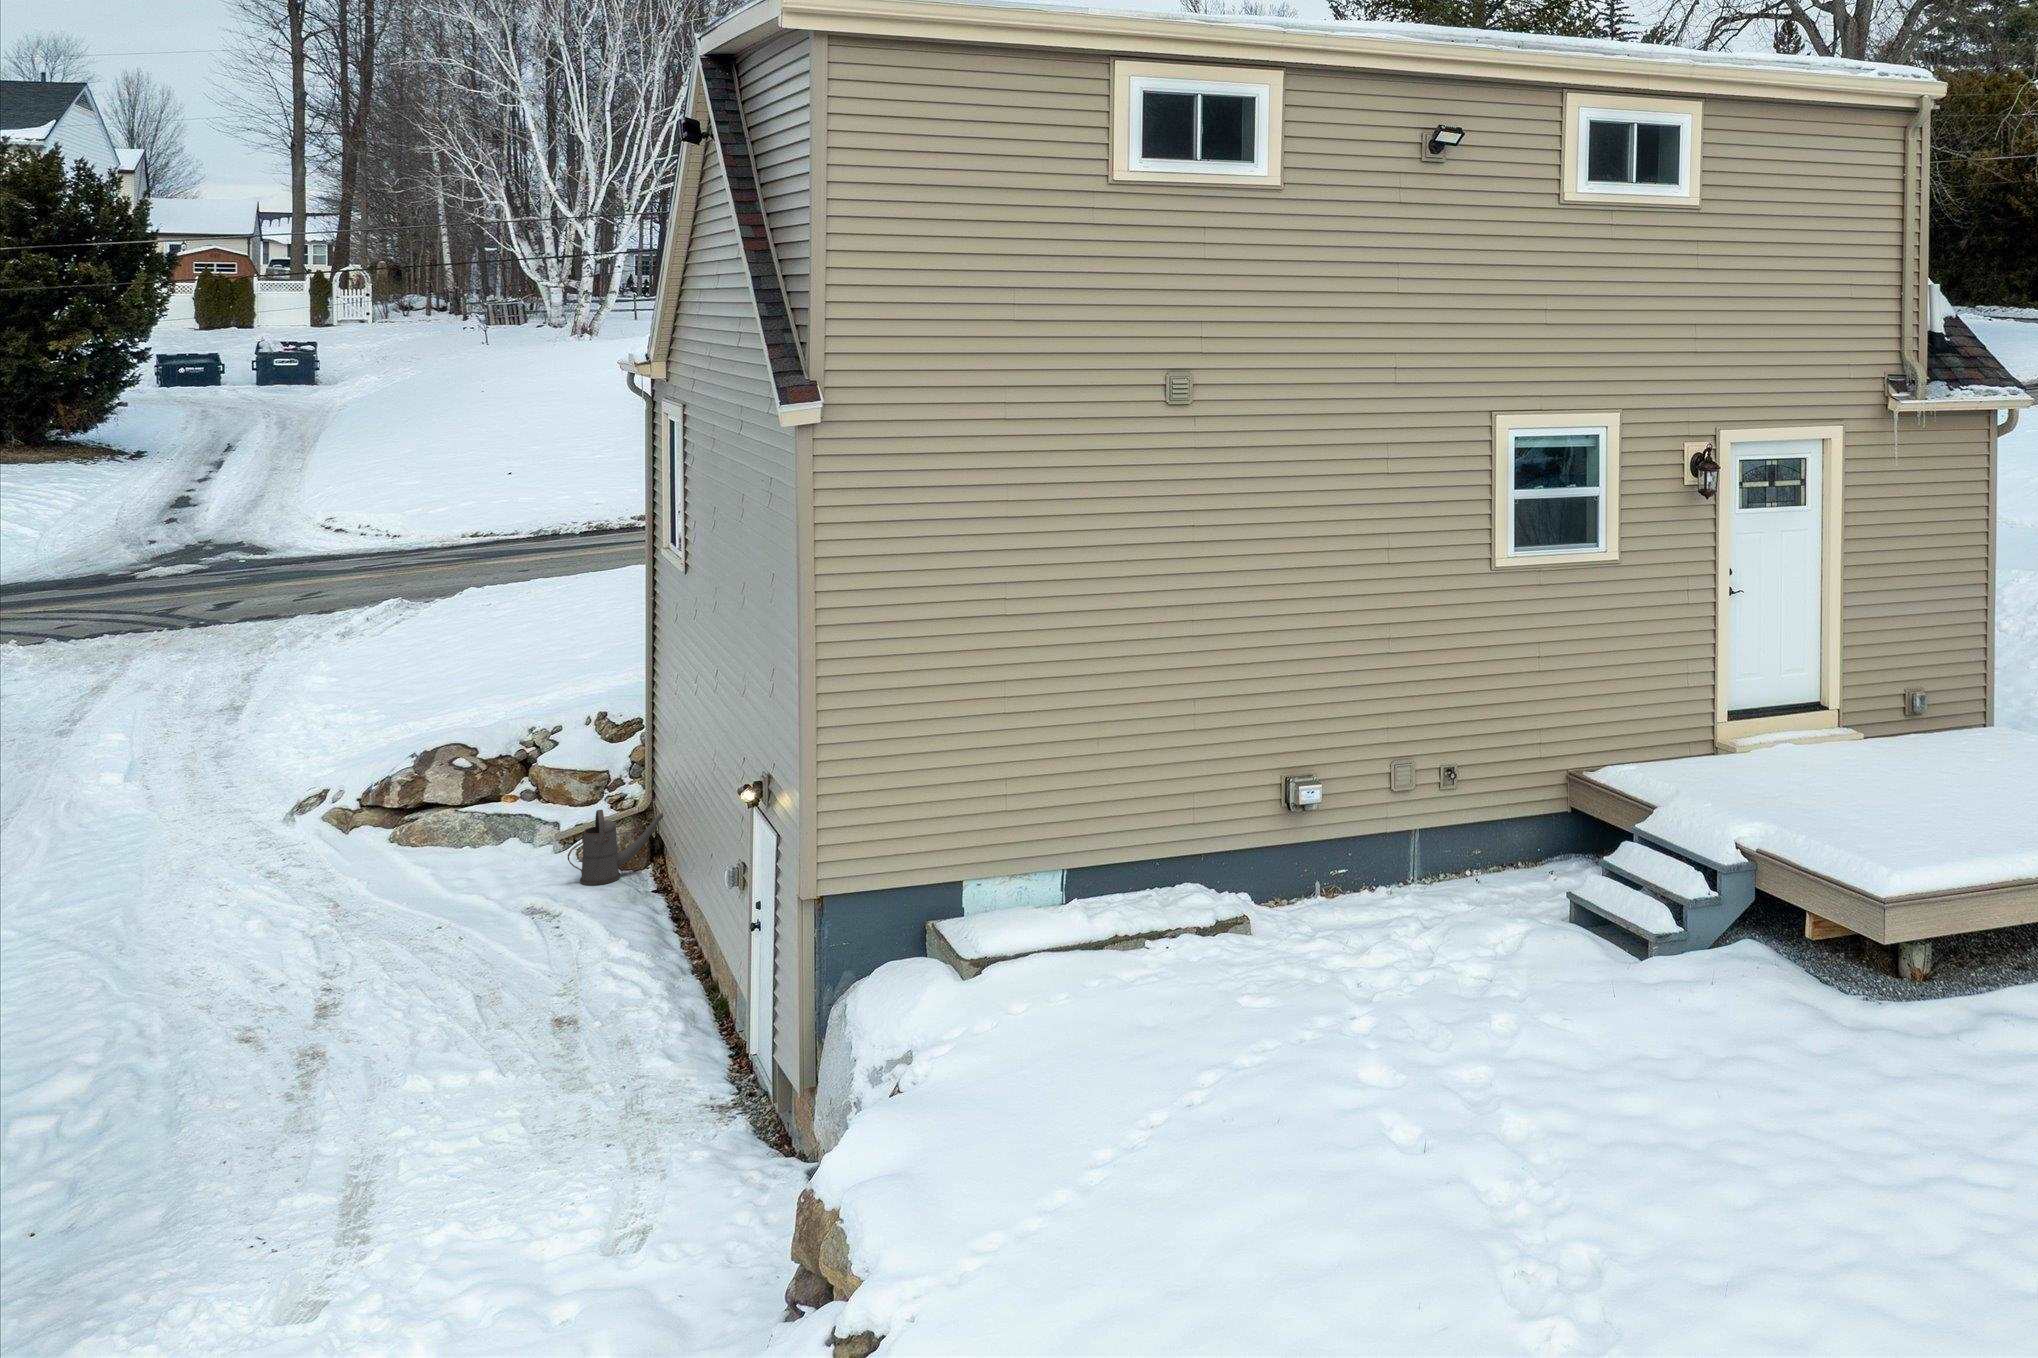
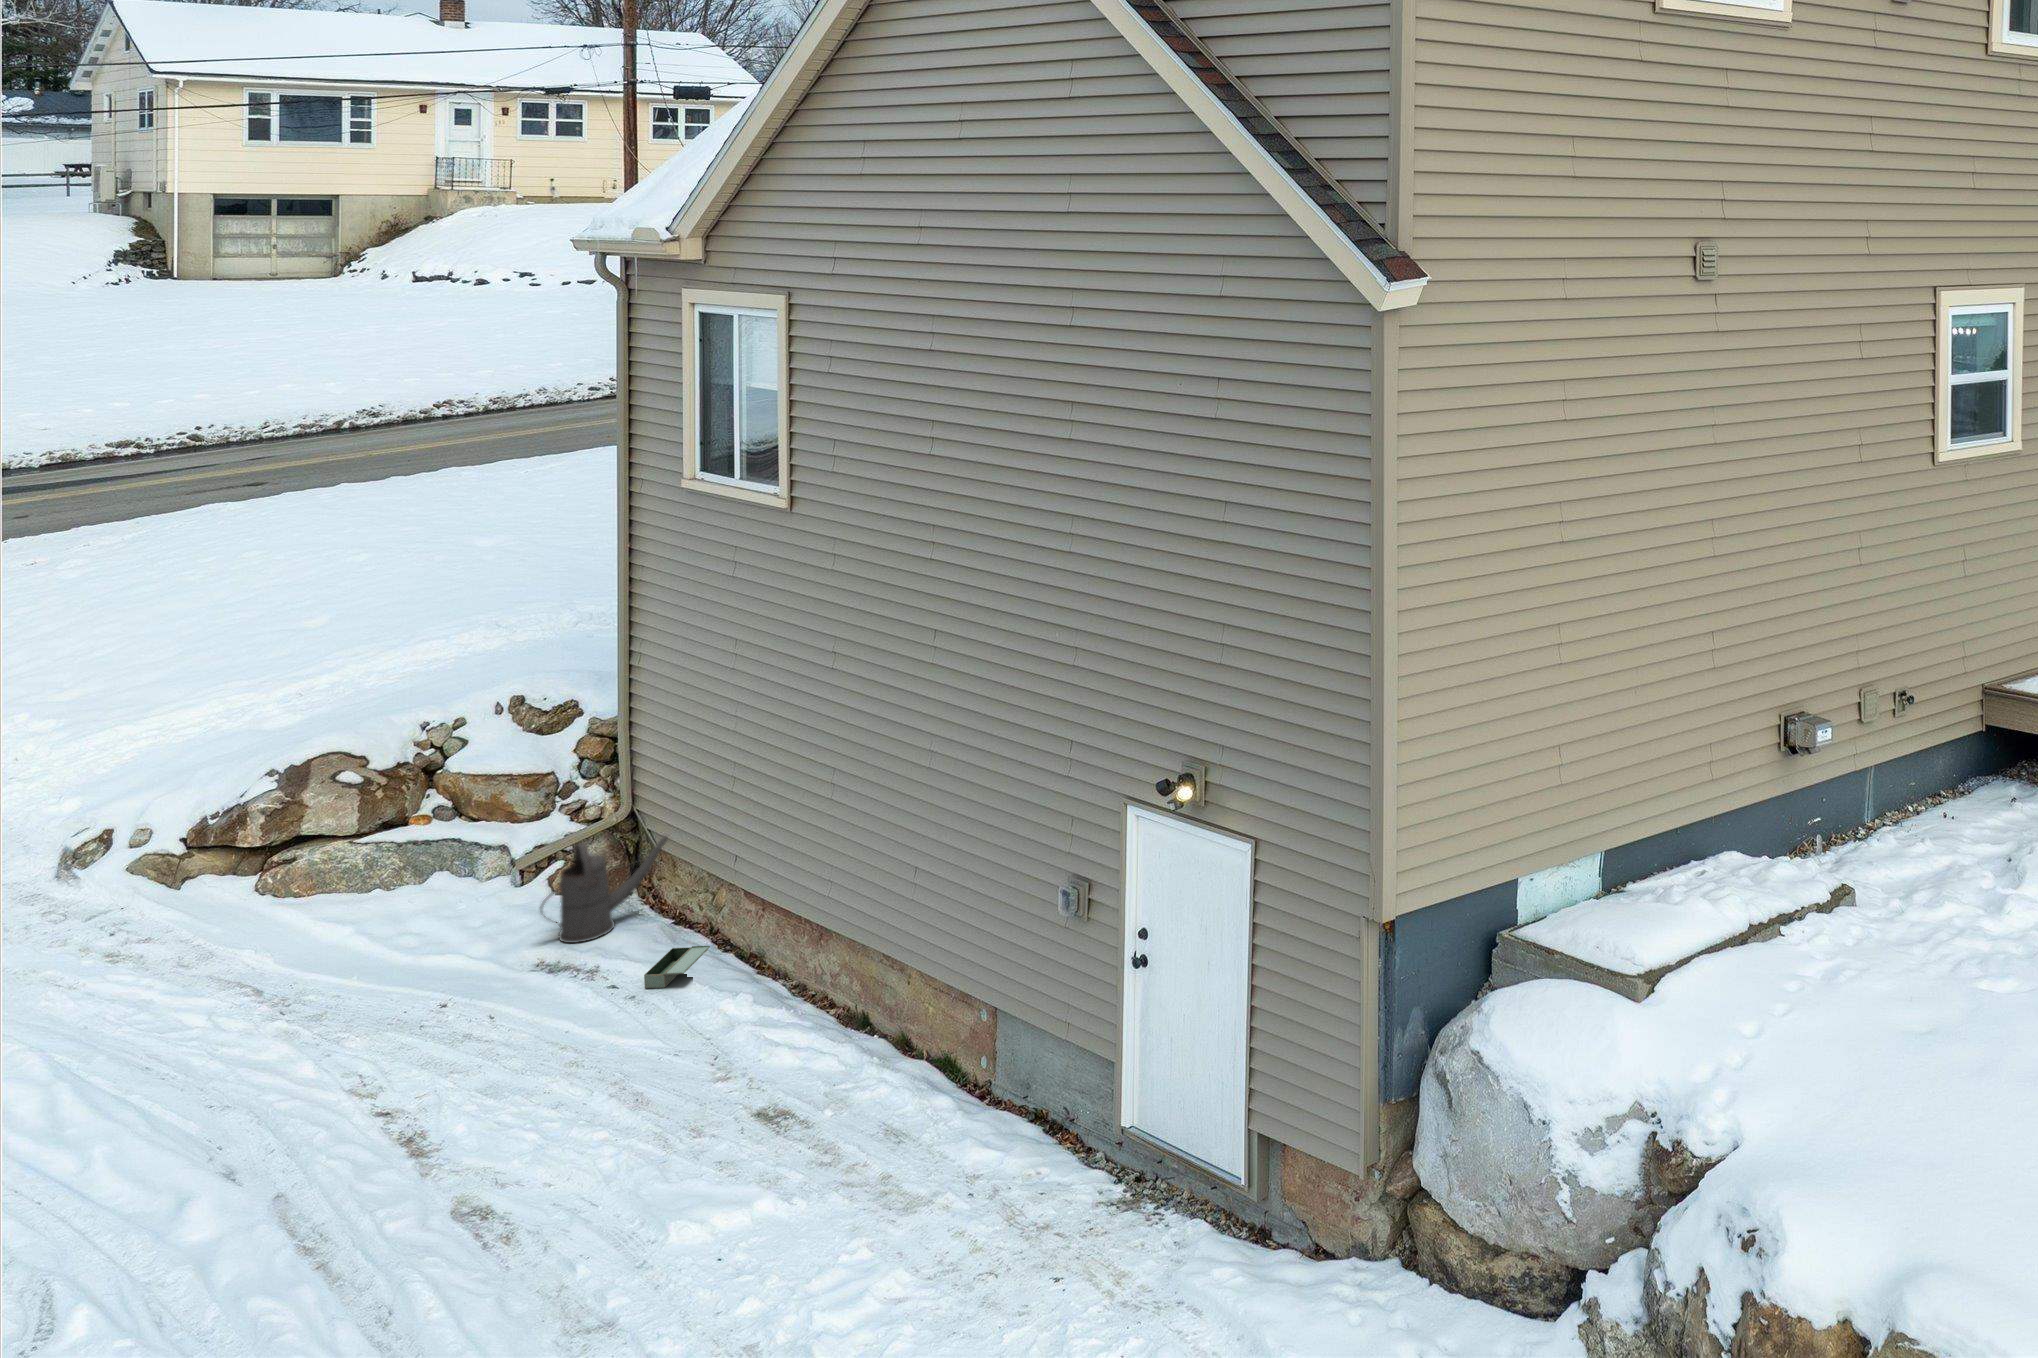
toolbox: none [626,891,677,916] -> present [644,946,710,988]

